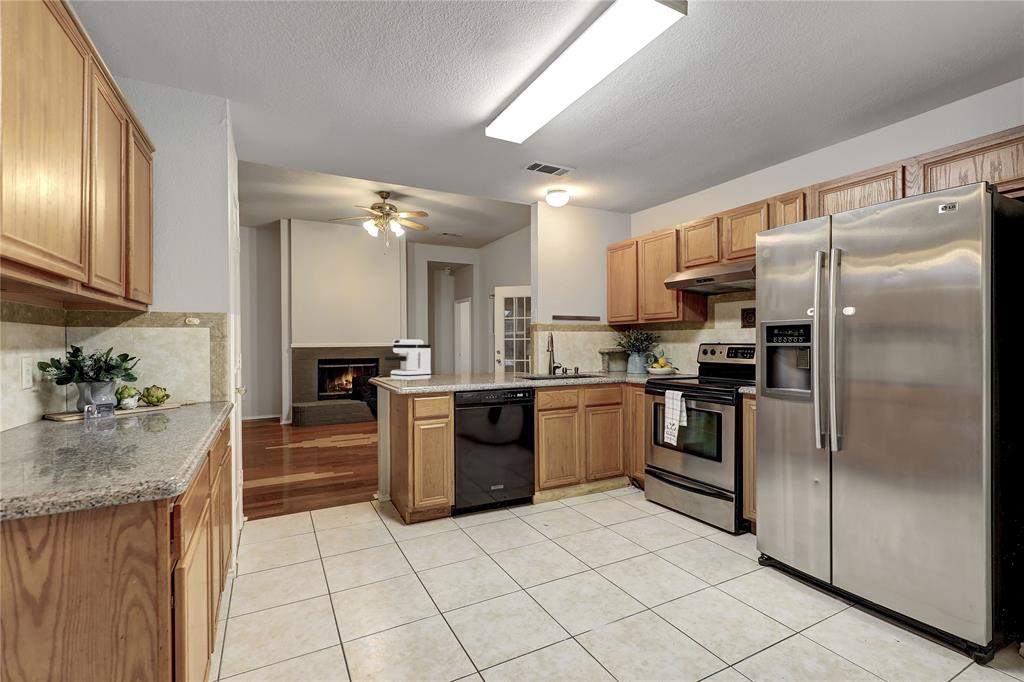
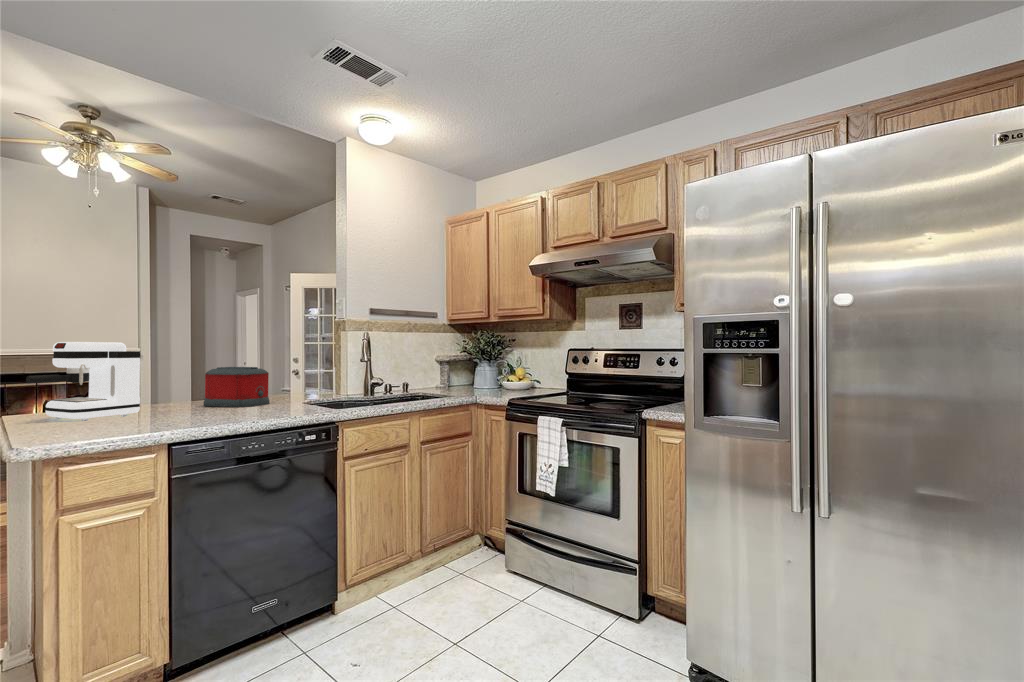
toaster: none [458,354,493,378] -> present [204,367,269,407]

